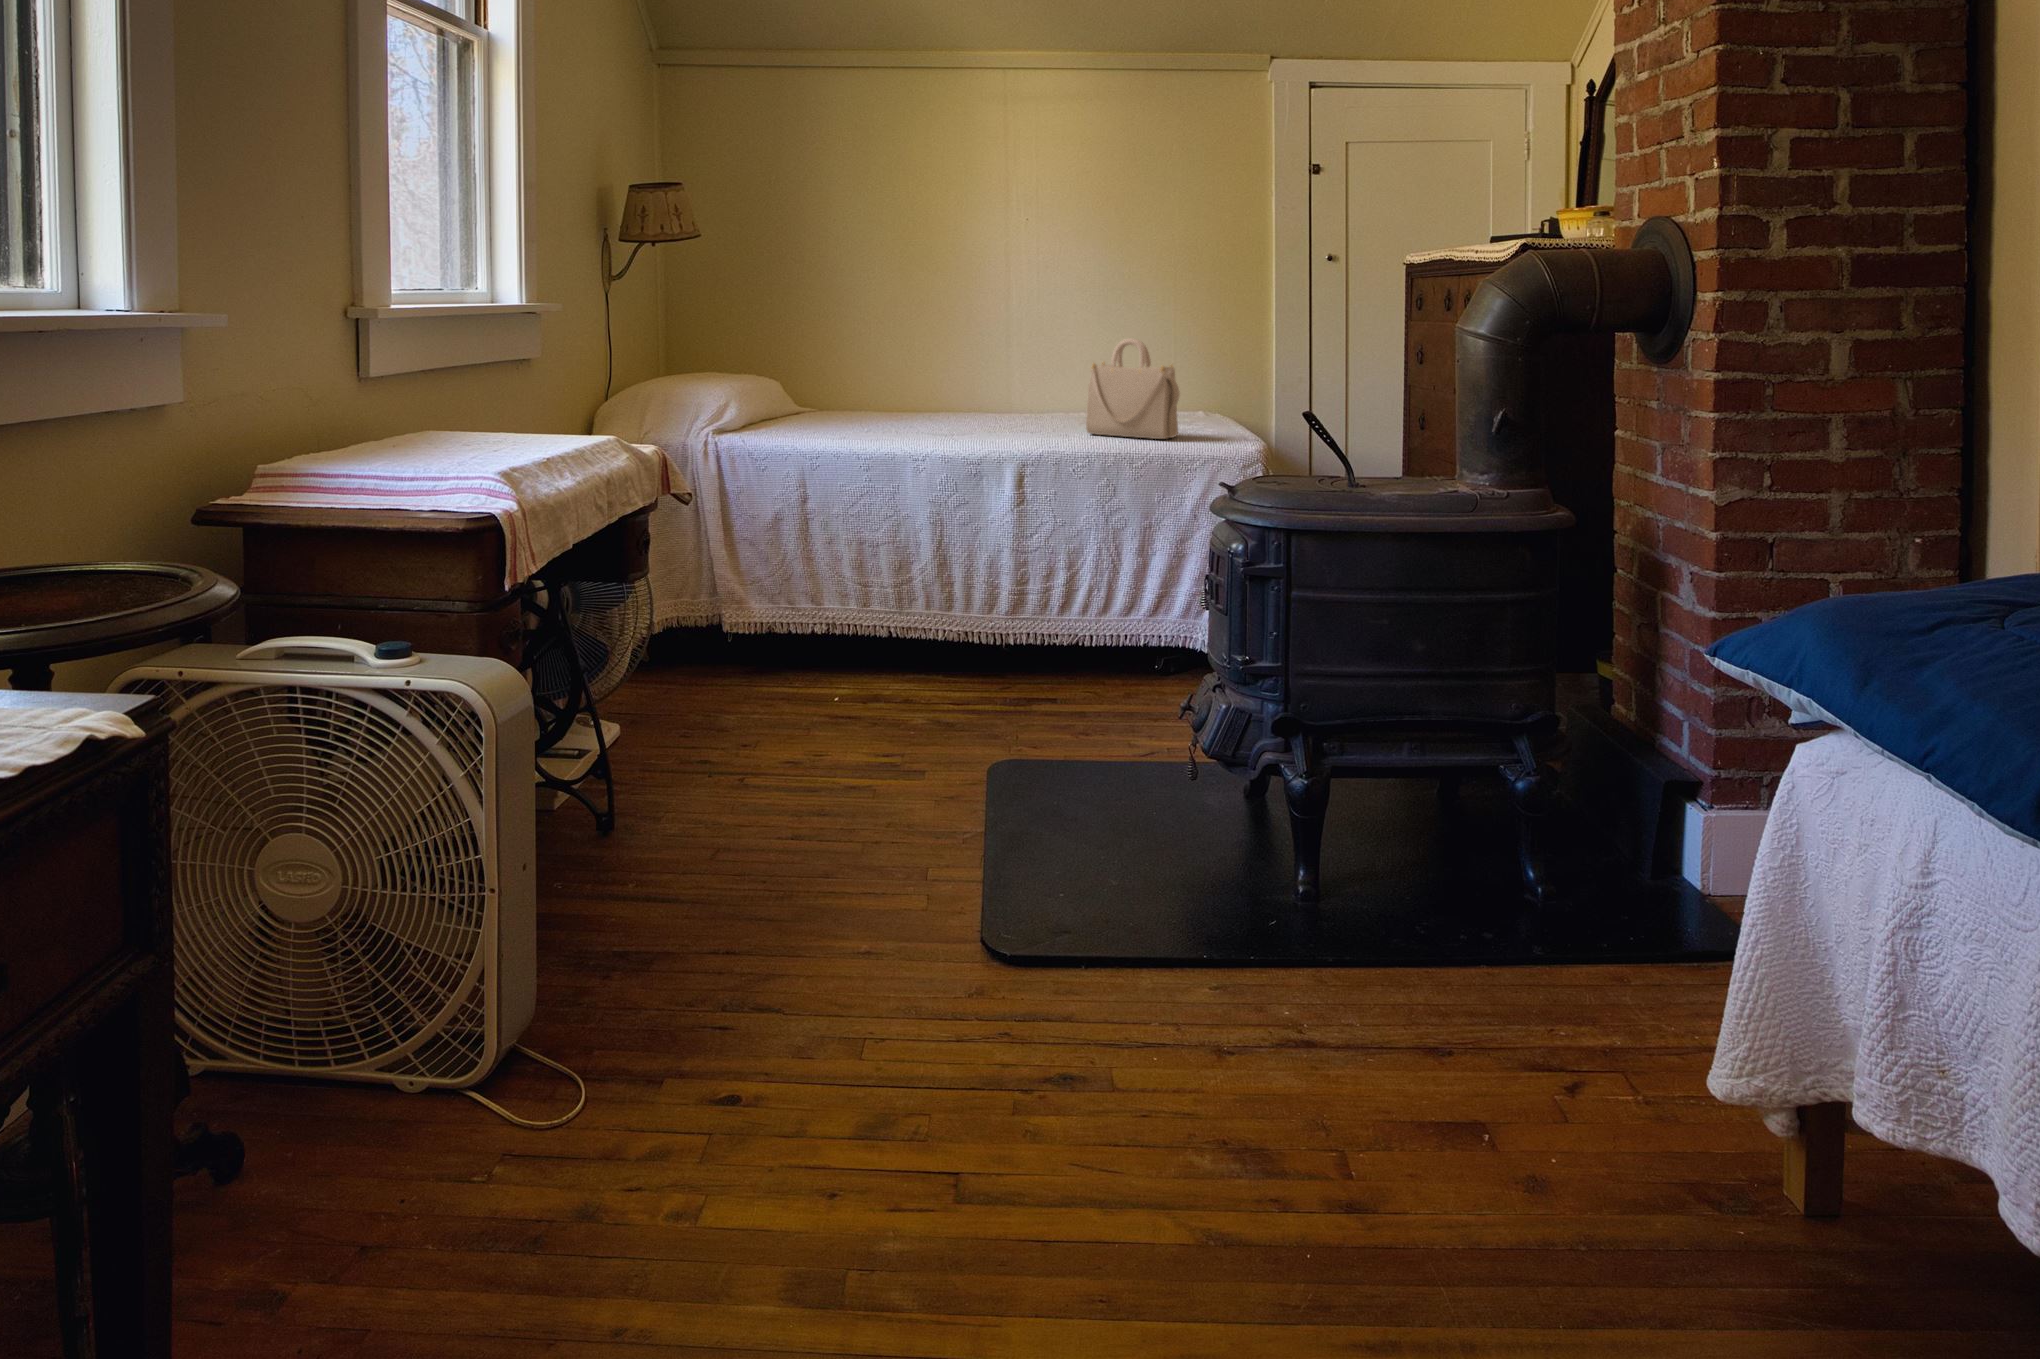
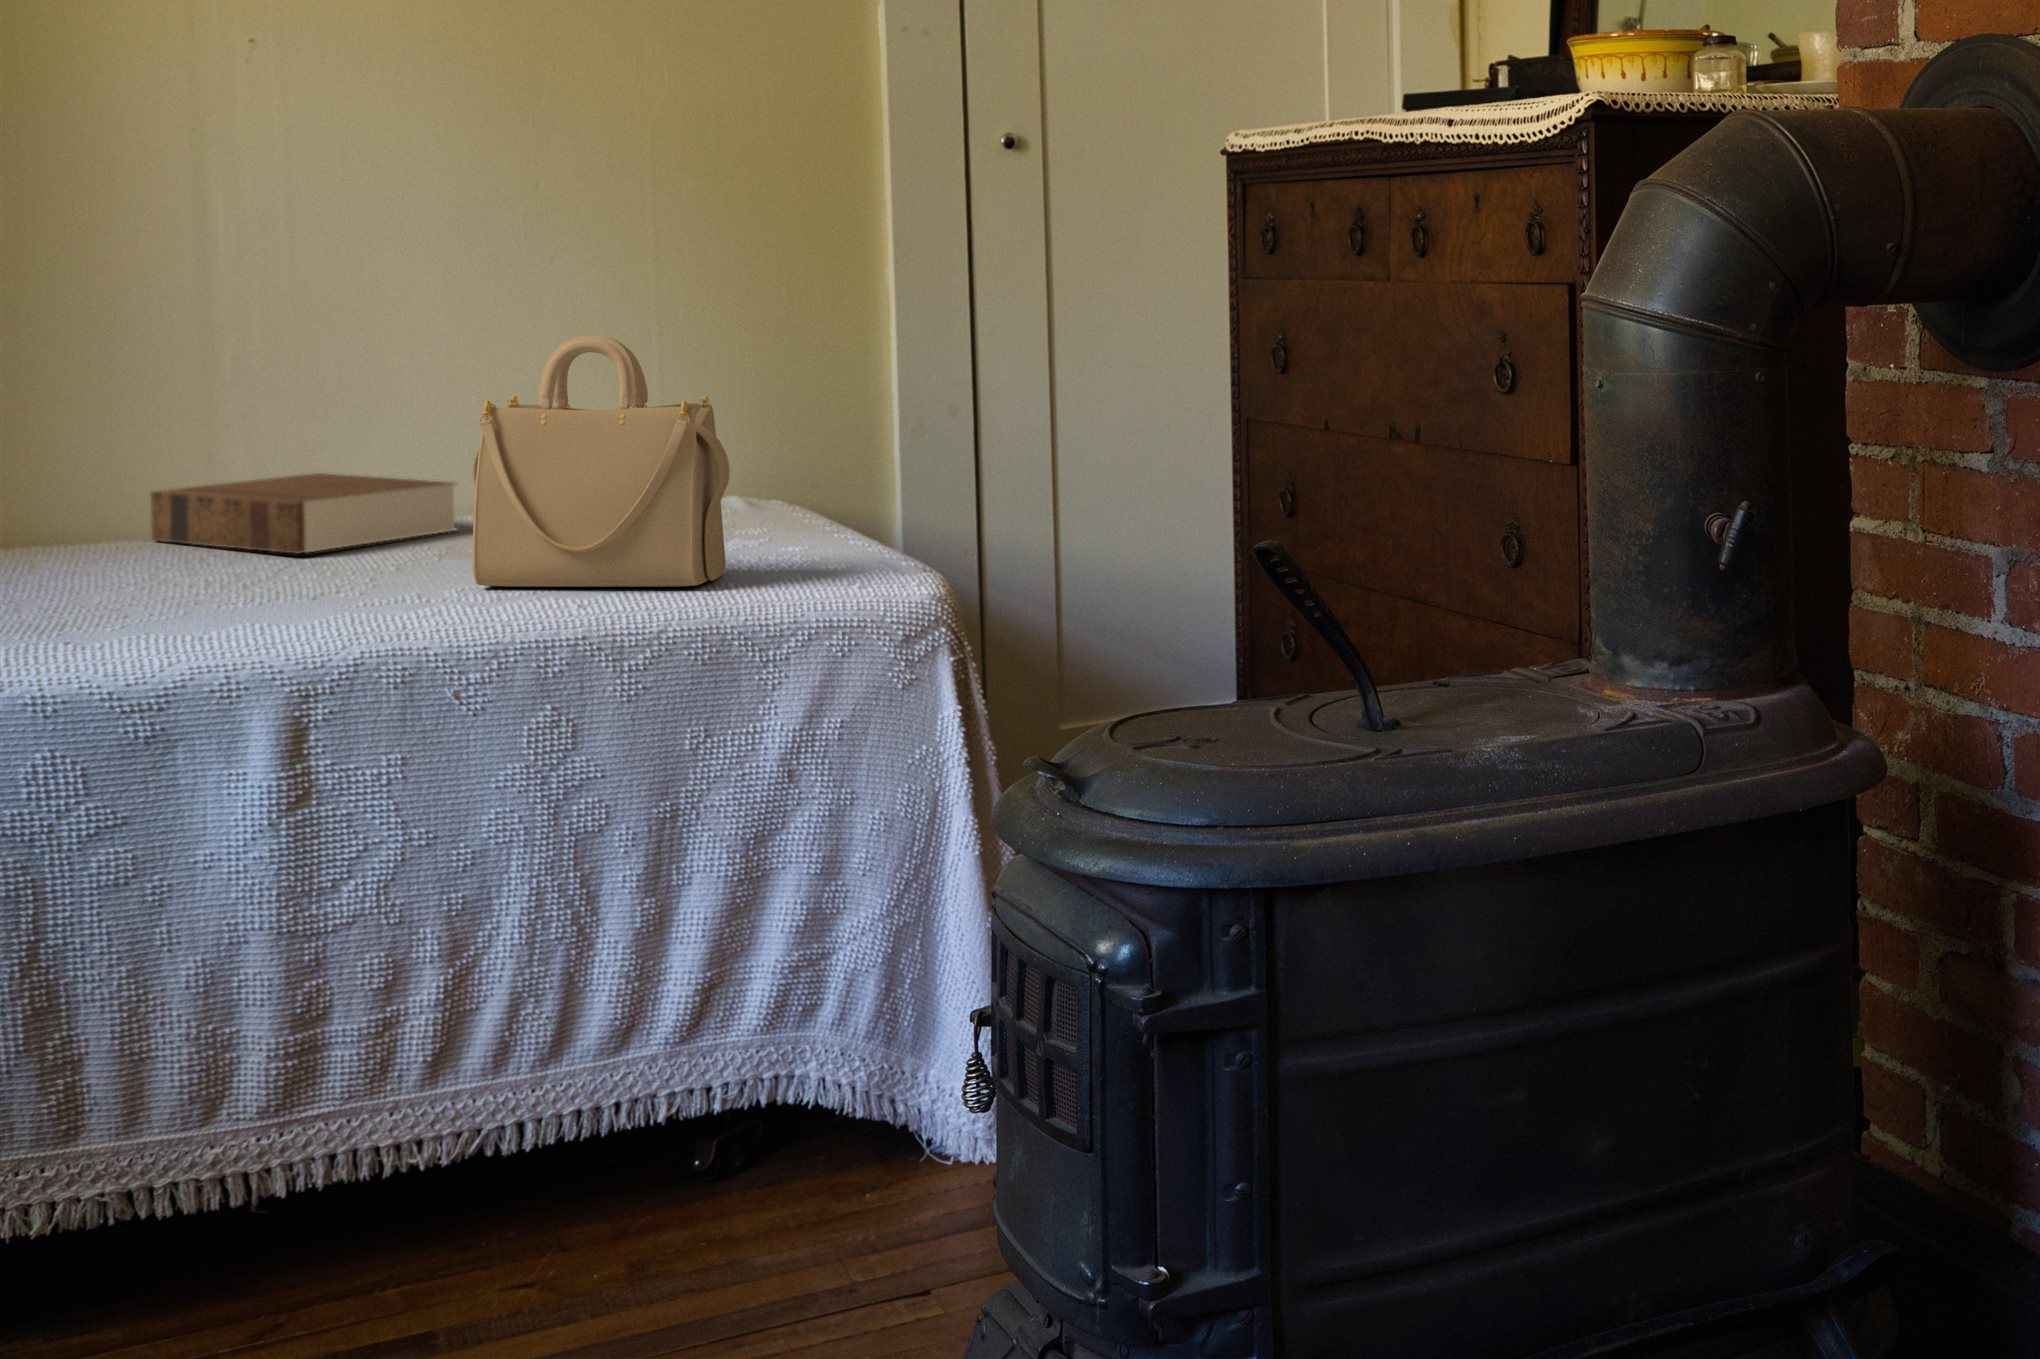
book: none [985,392,1089,420] -> present [151,473,456,554]

